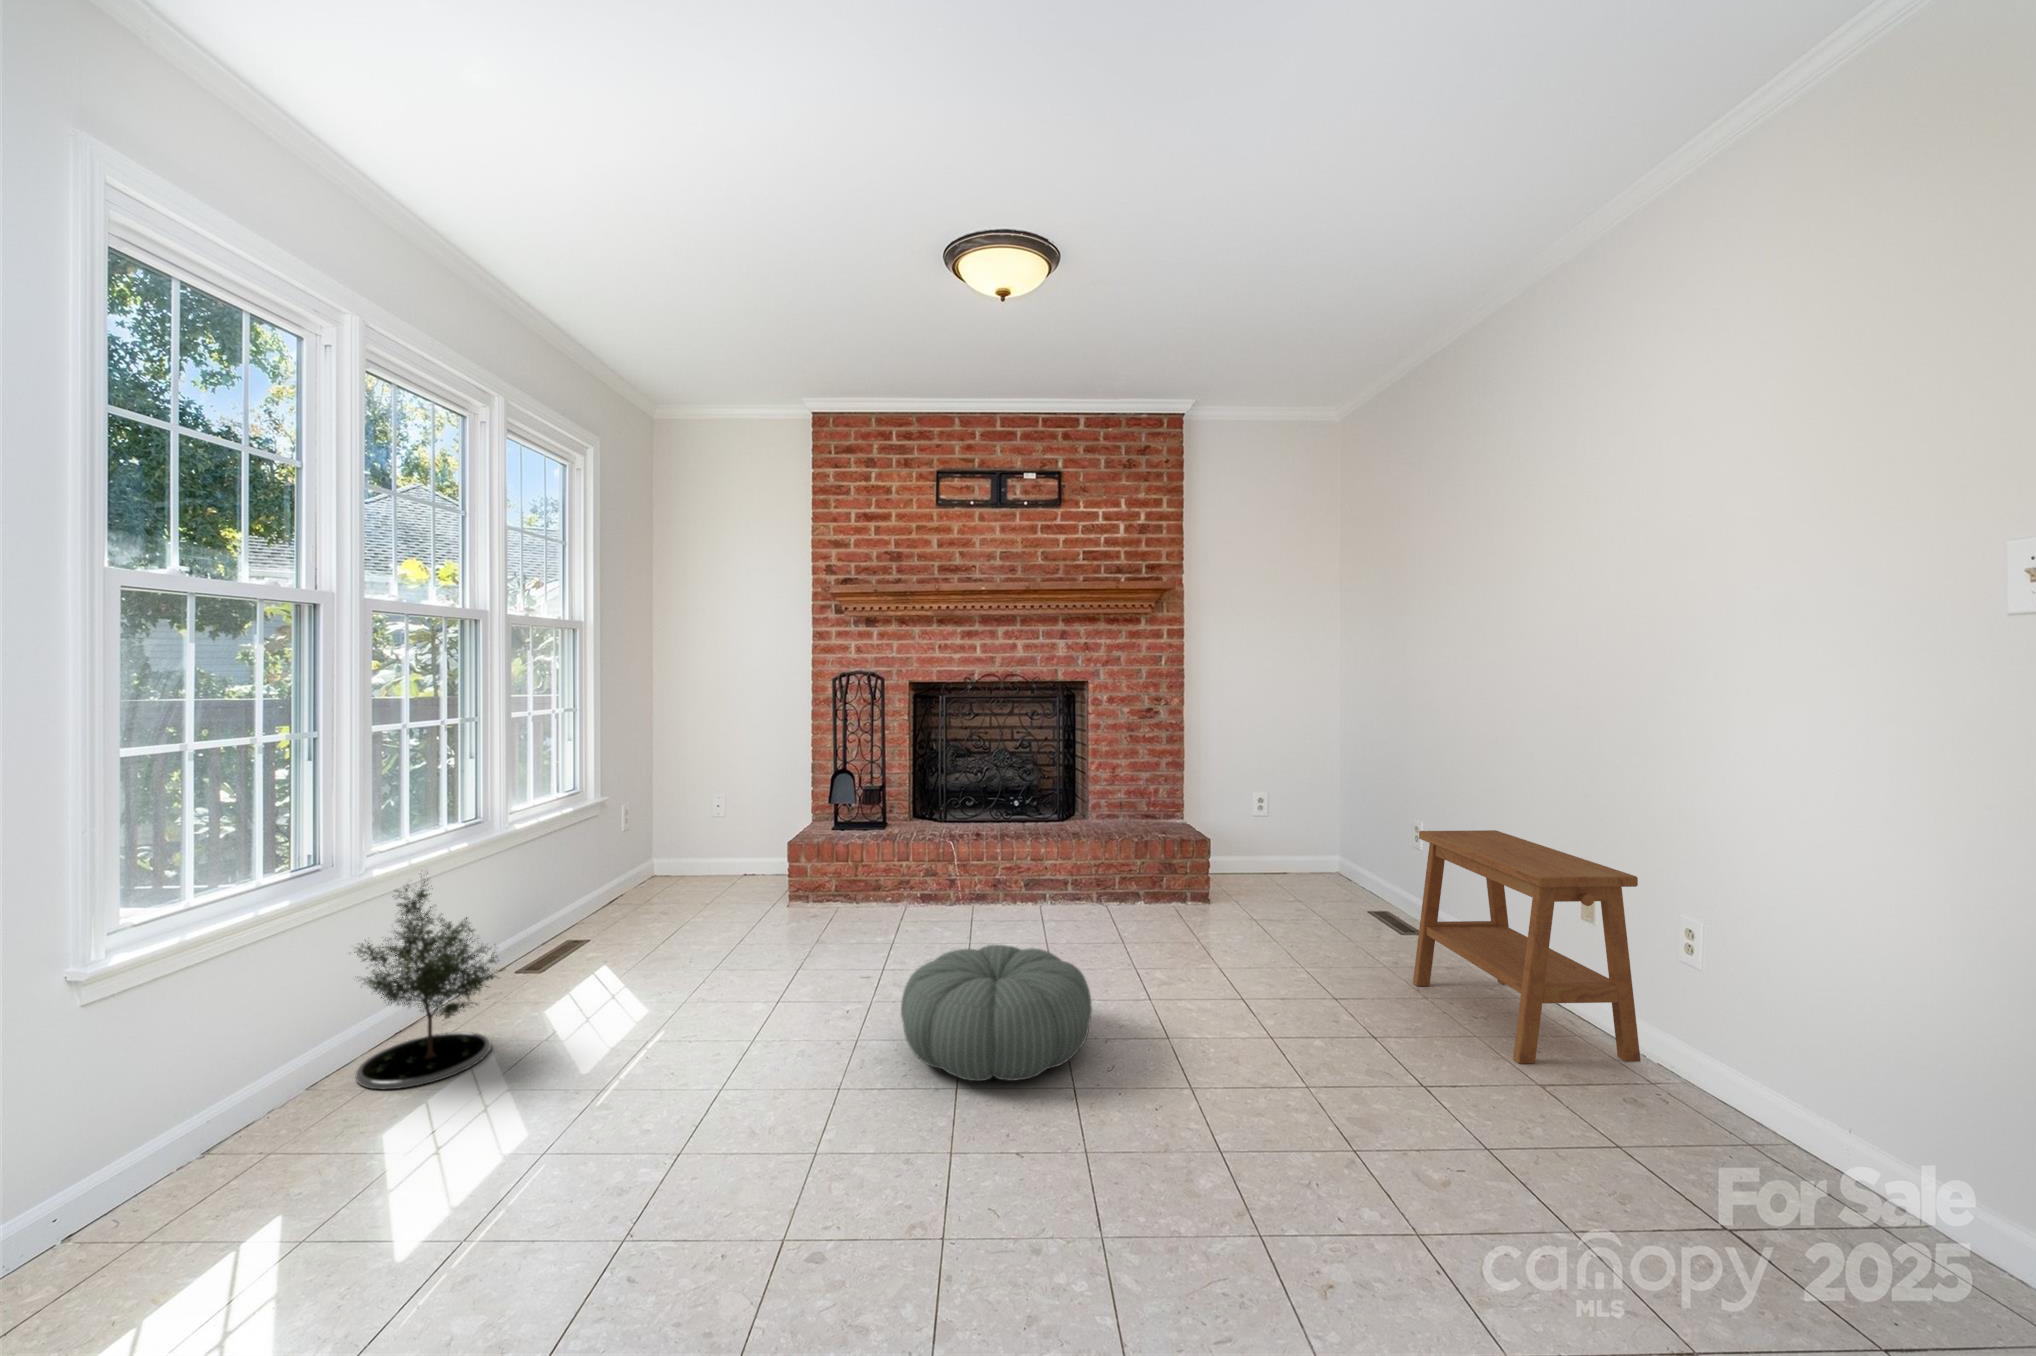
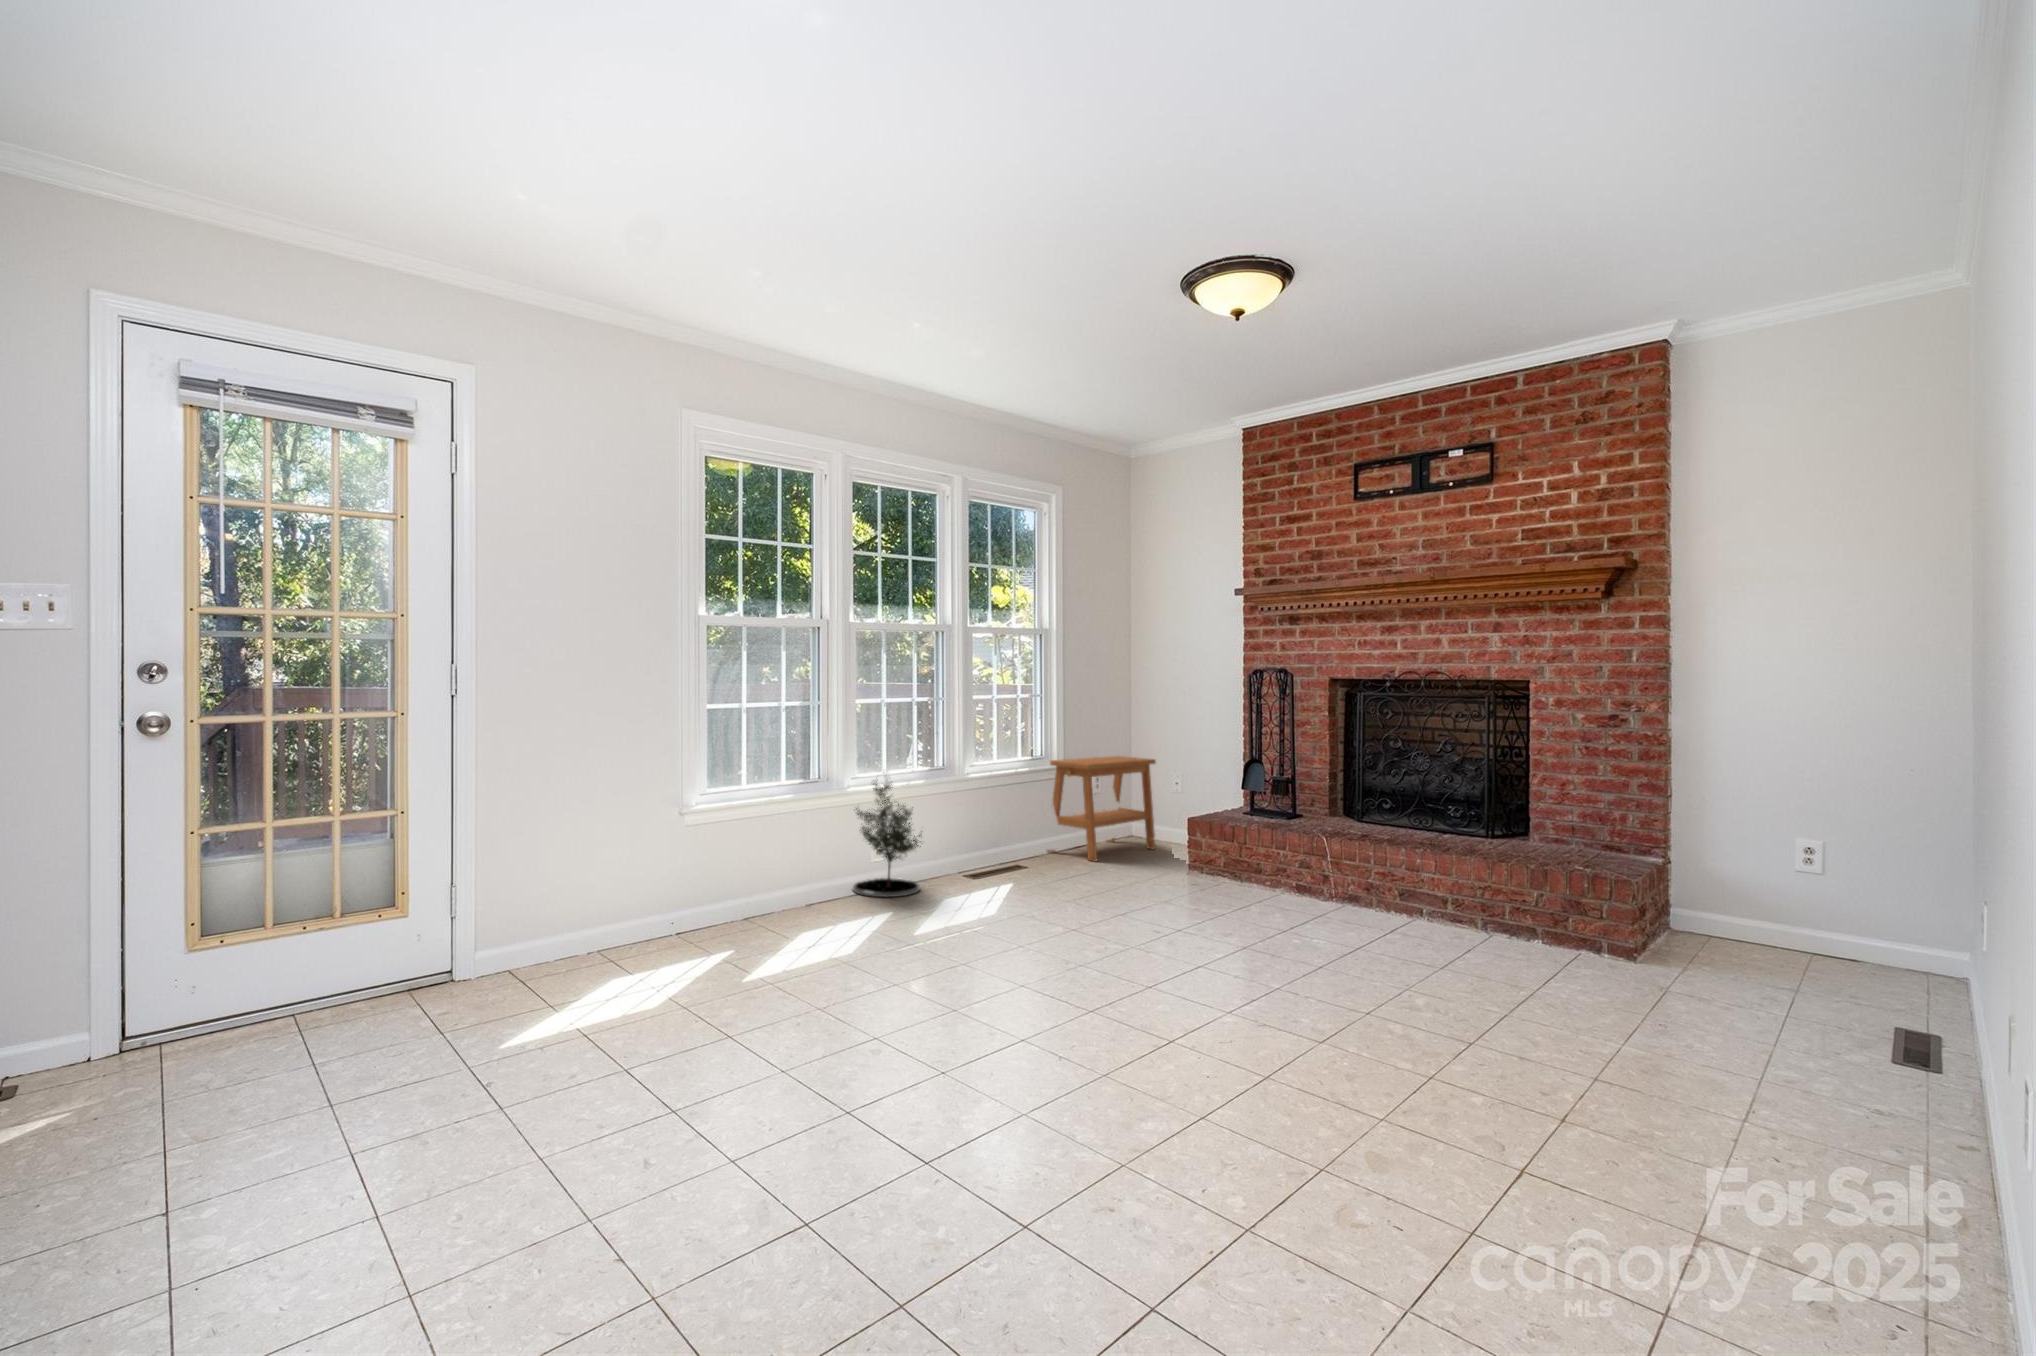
side table: present [1413,830,1641,1064] -> present [1048,756,1156,862]
pouf: present [901,945,1092,1081] -> none [1101,893,1272,998]

